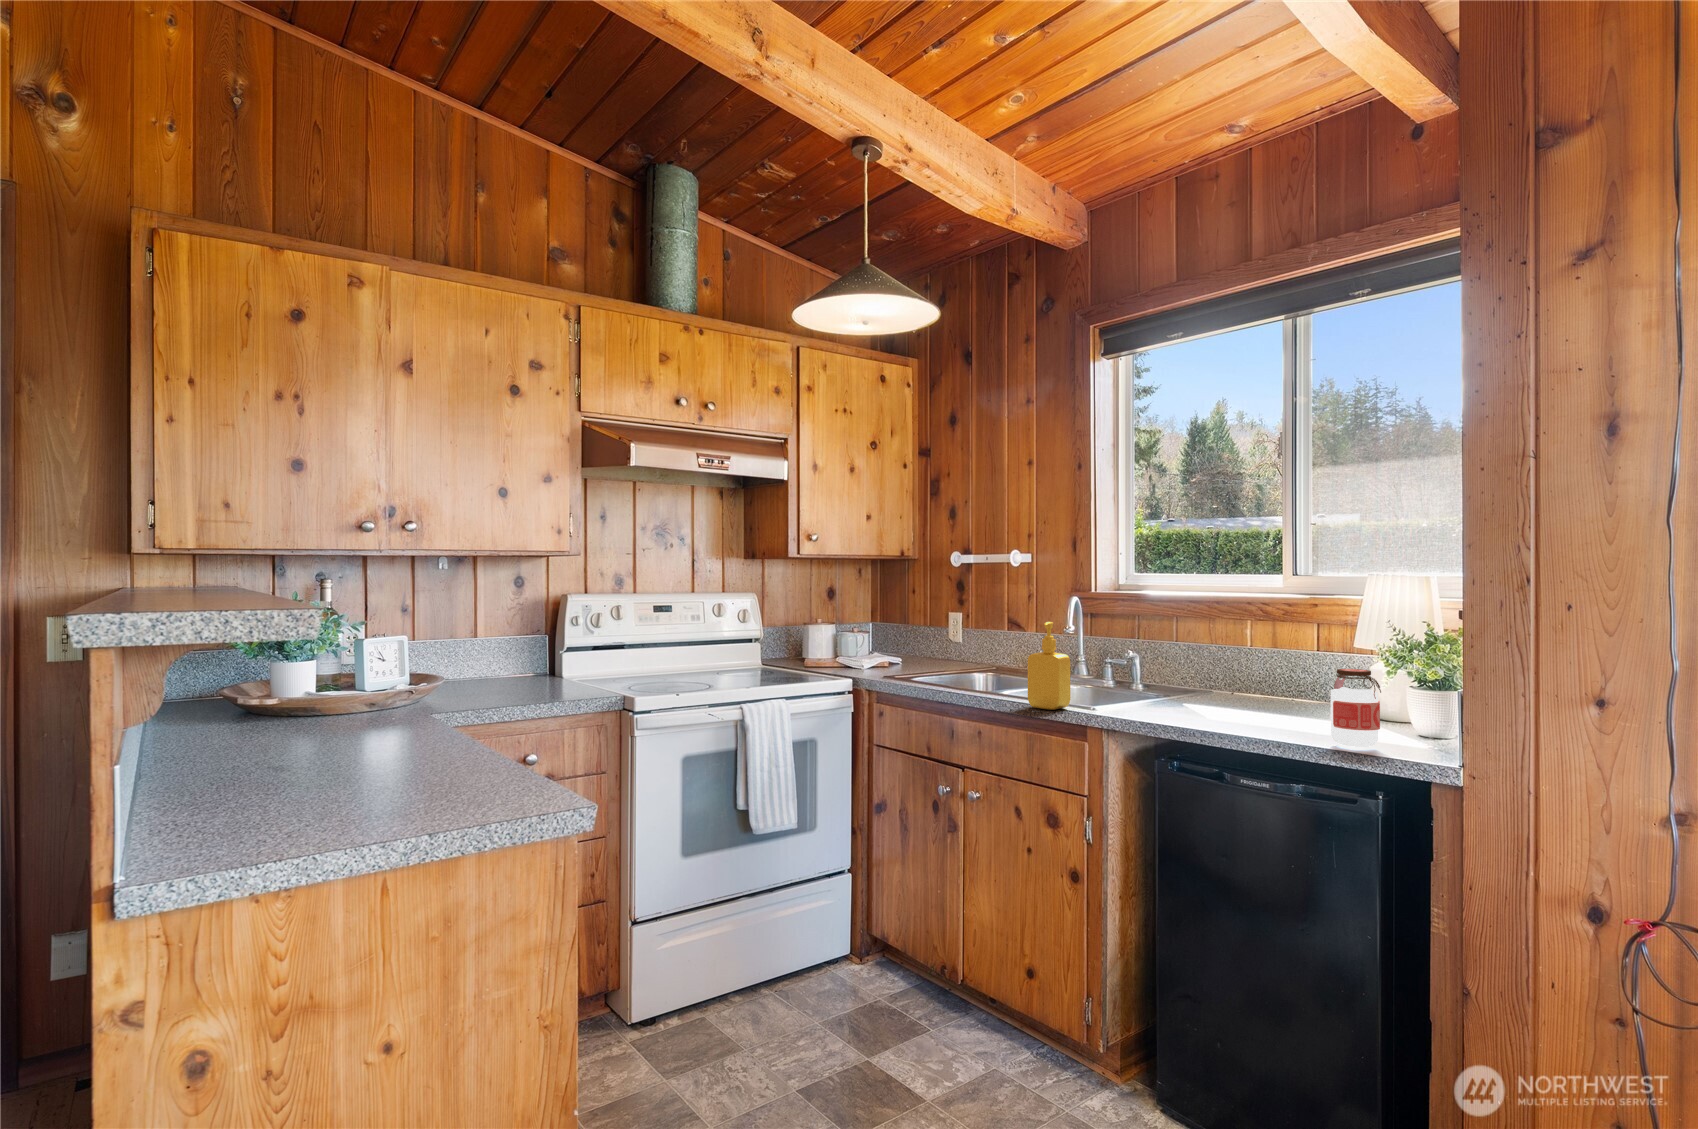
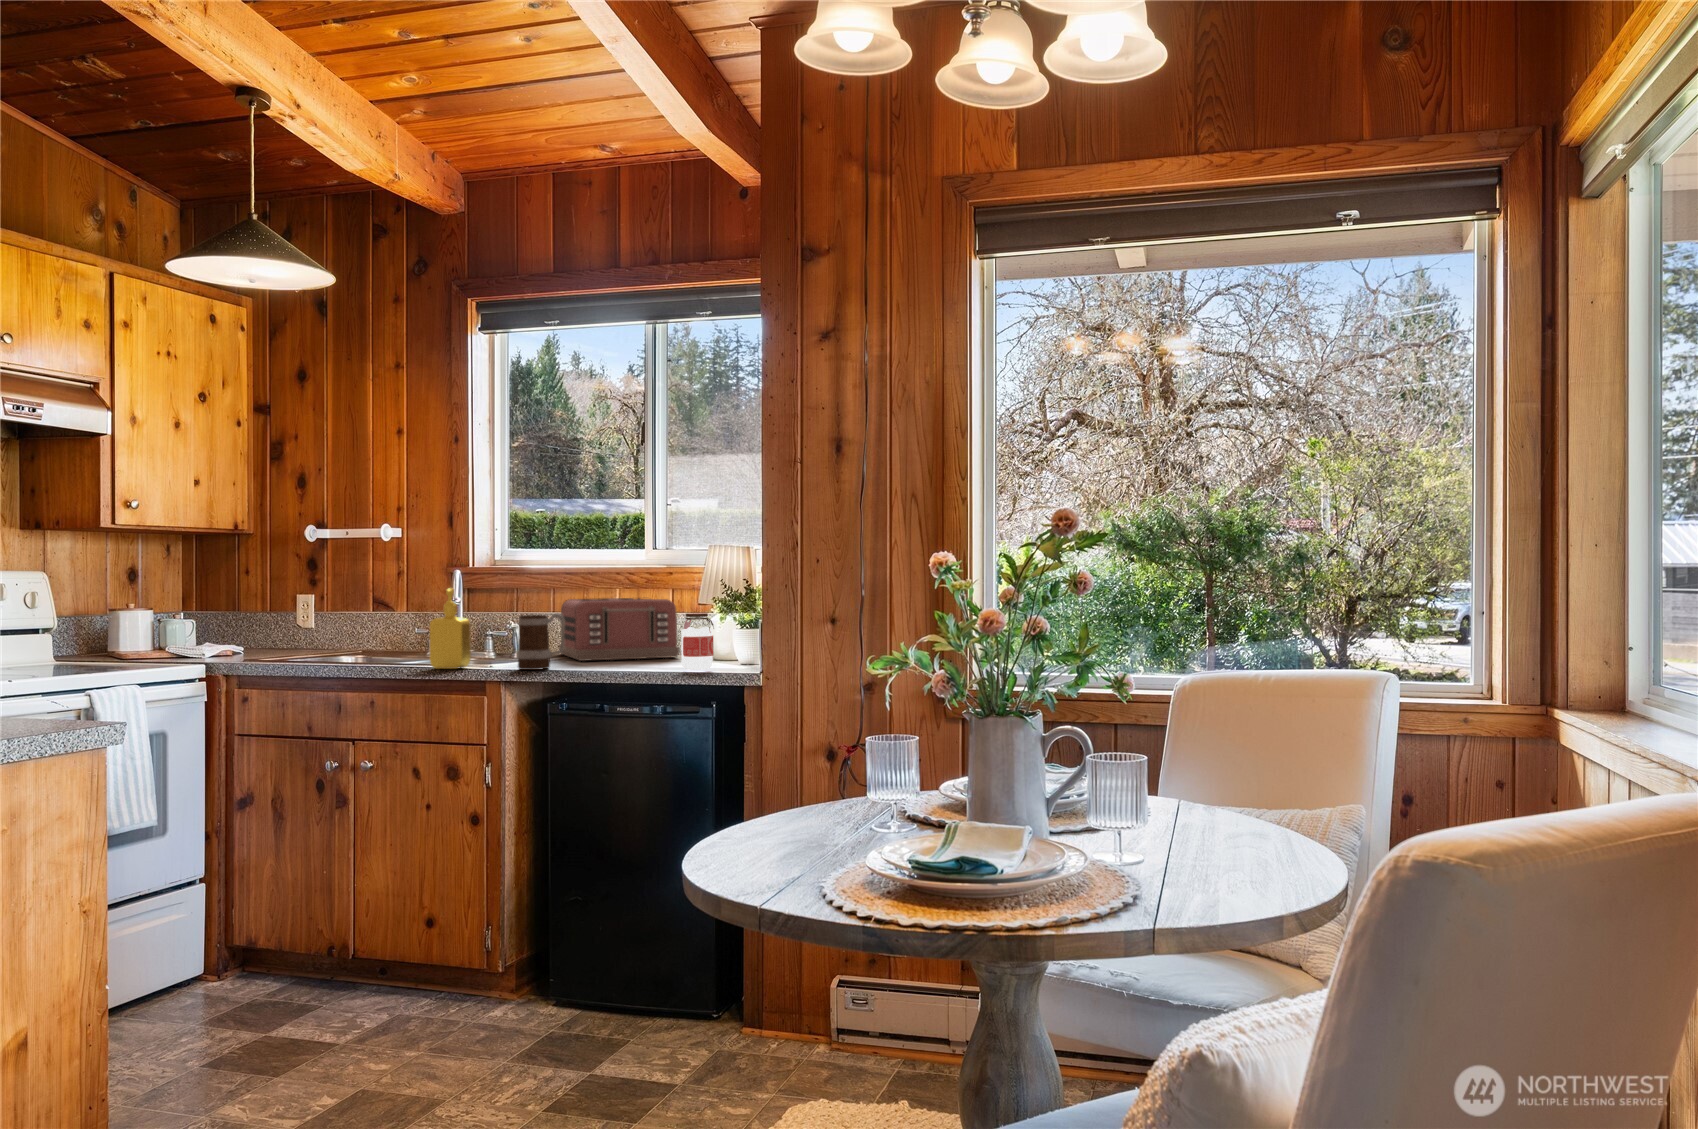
toaster: none [1178,633,1327,713] -> present [560,598,679,661]
mug: none [1119,656,1175,721] -> present [517,613,565,670]

